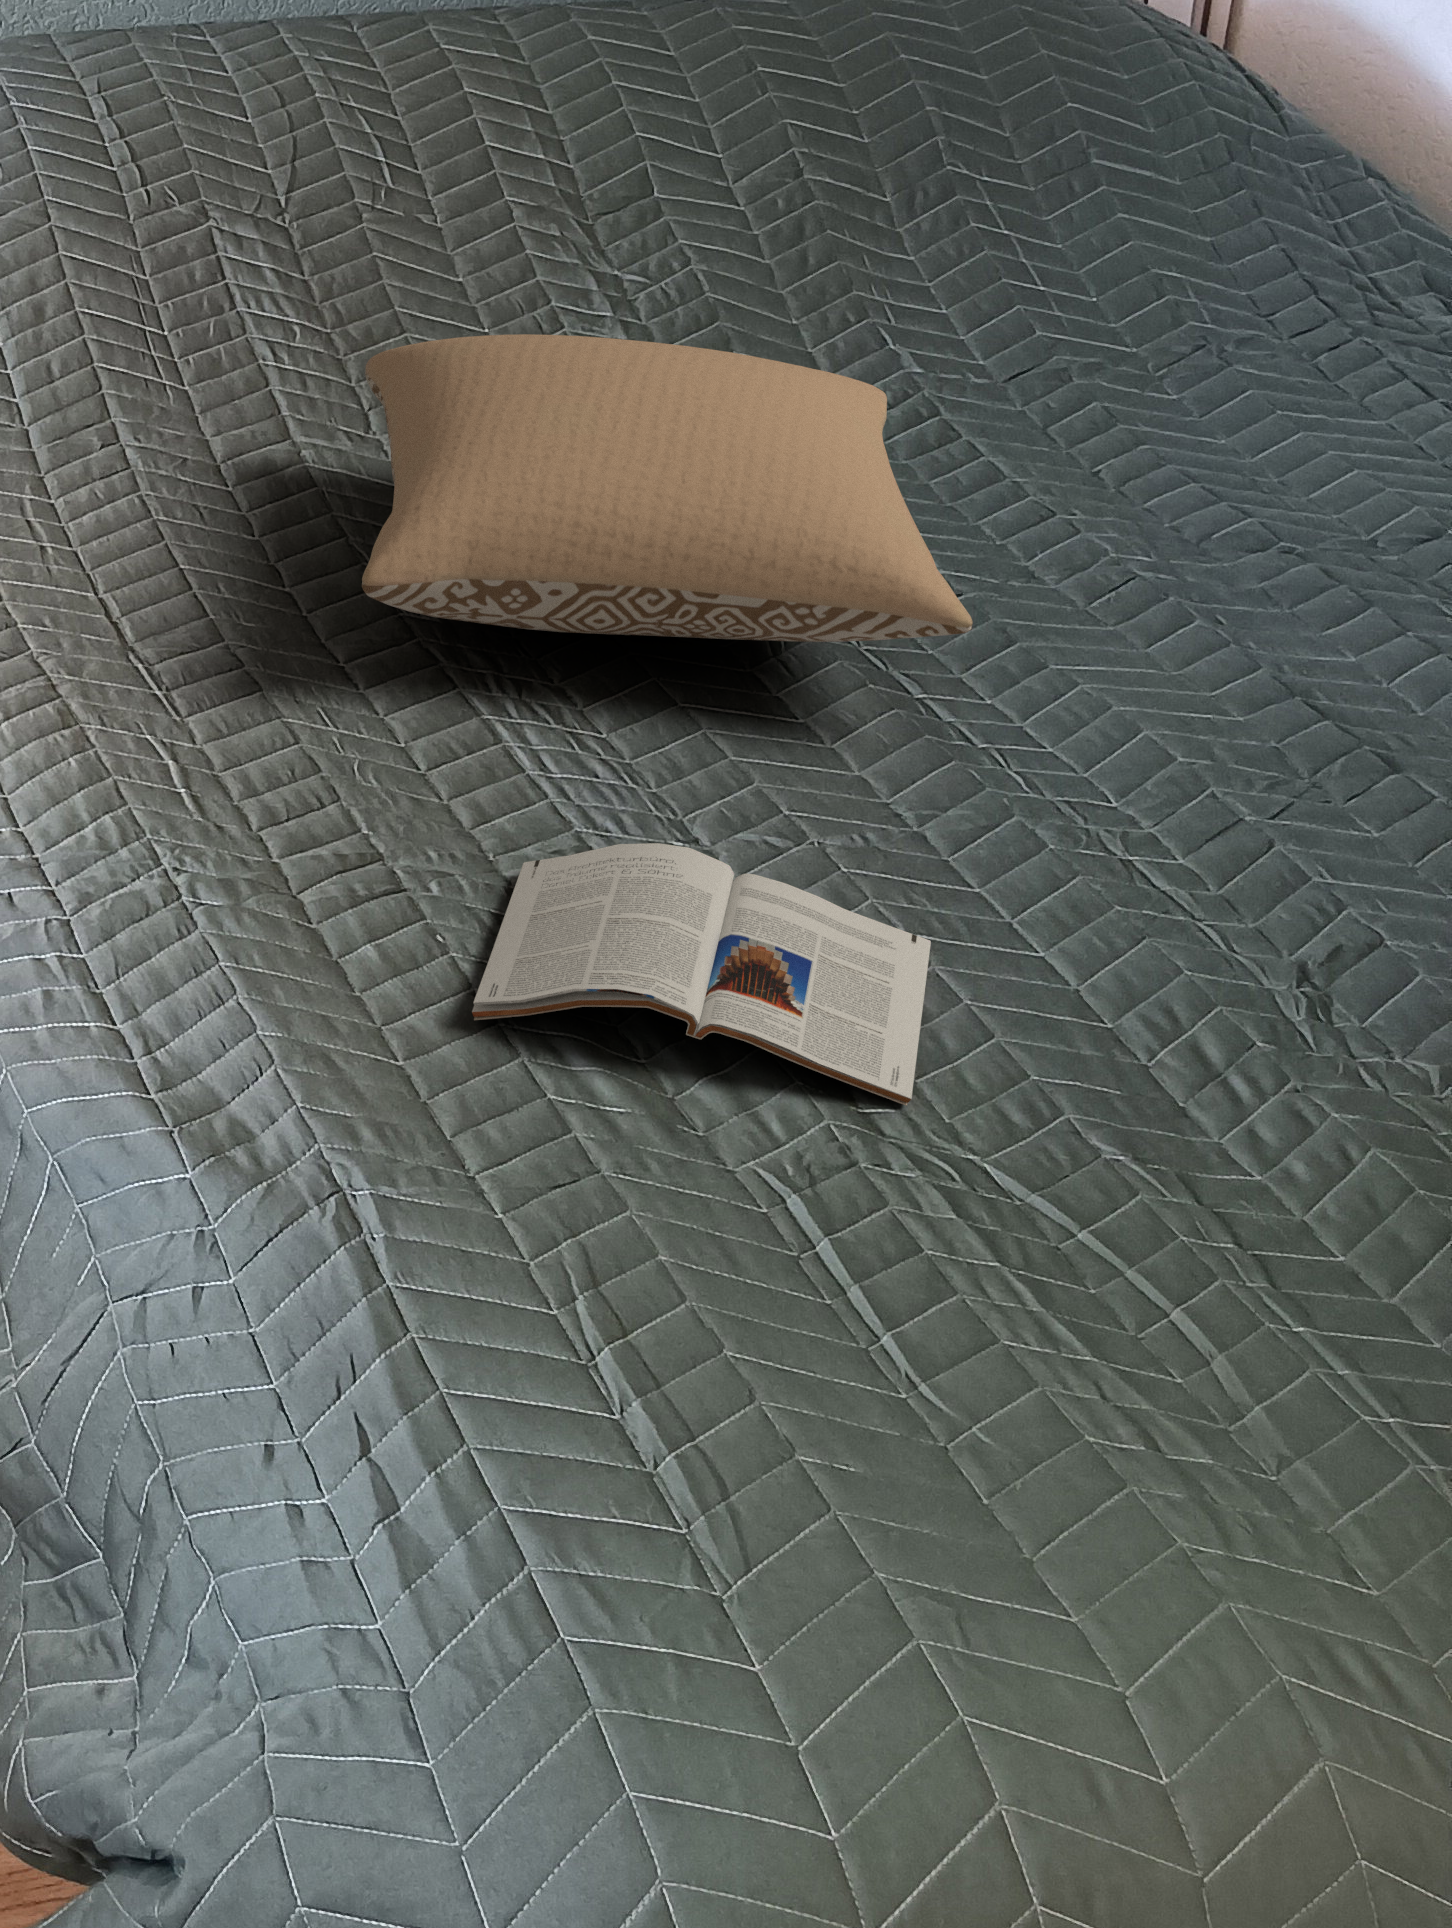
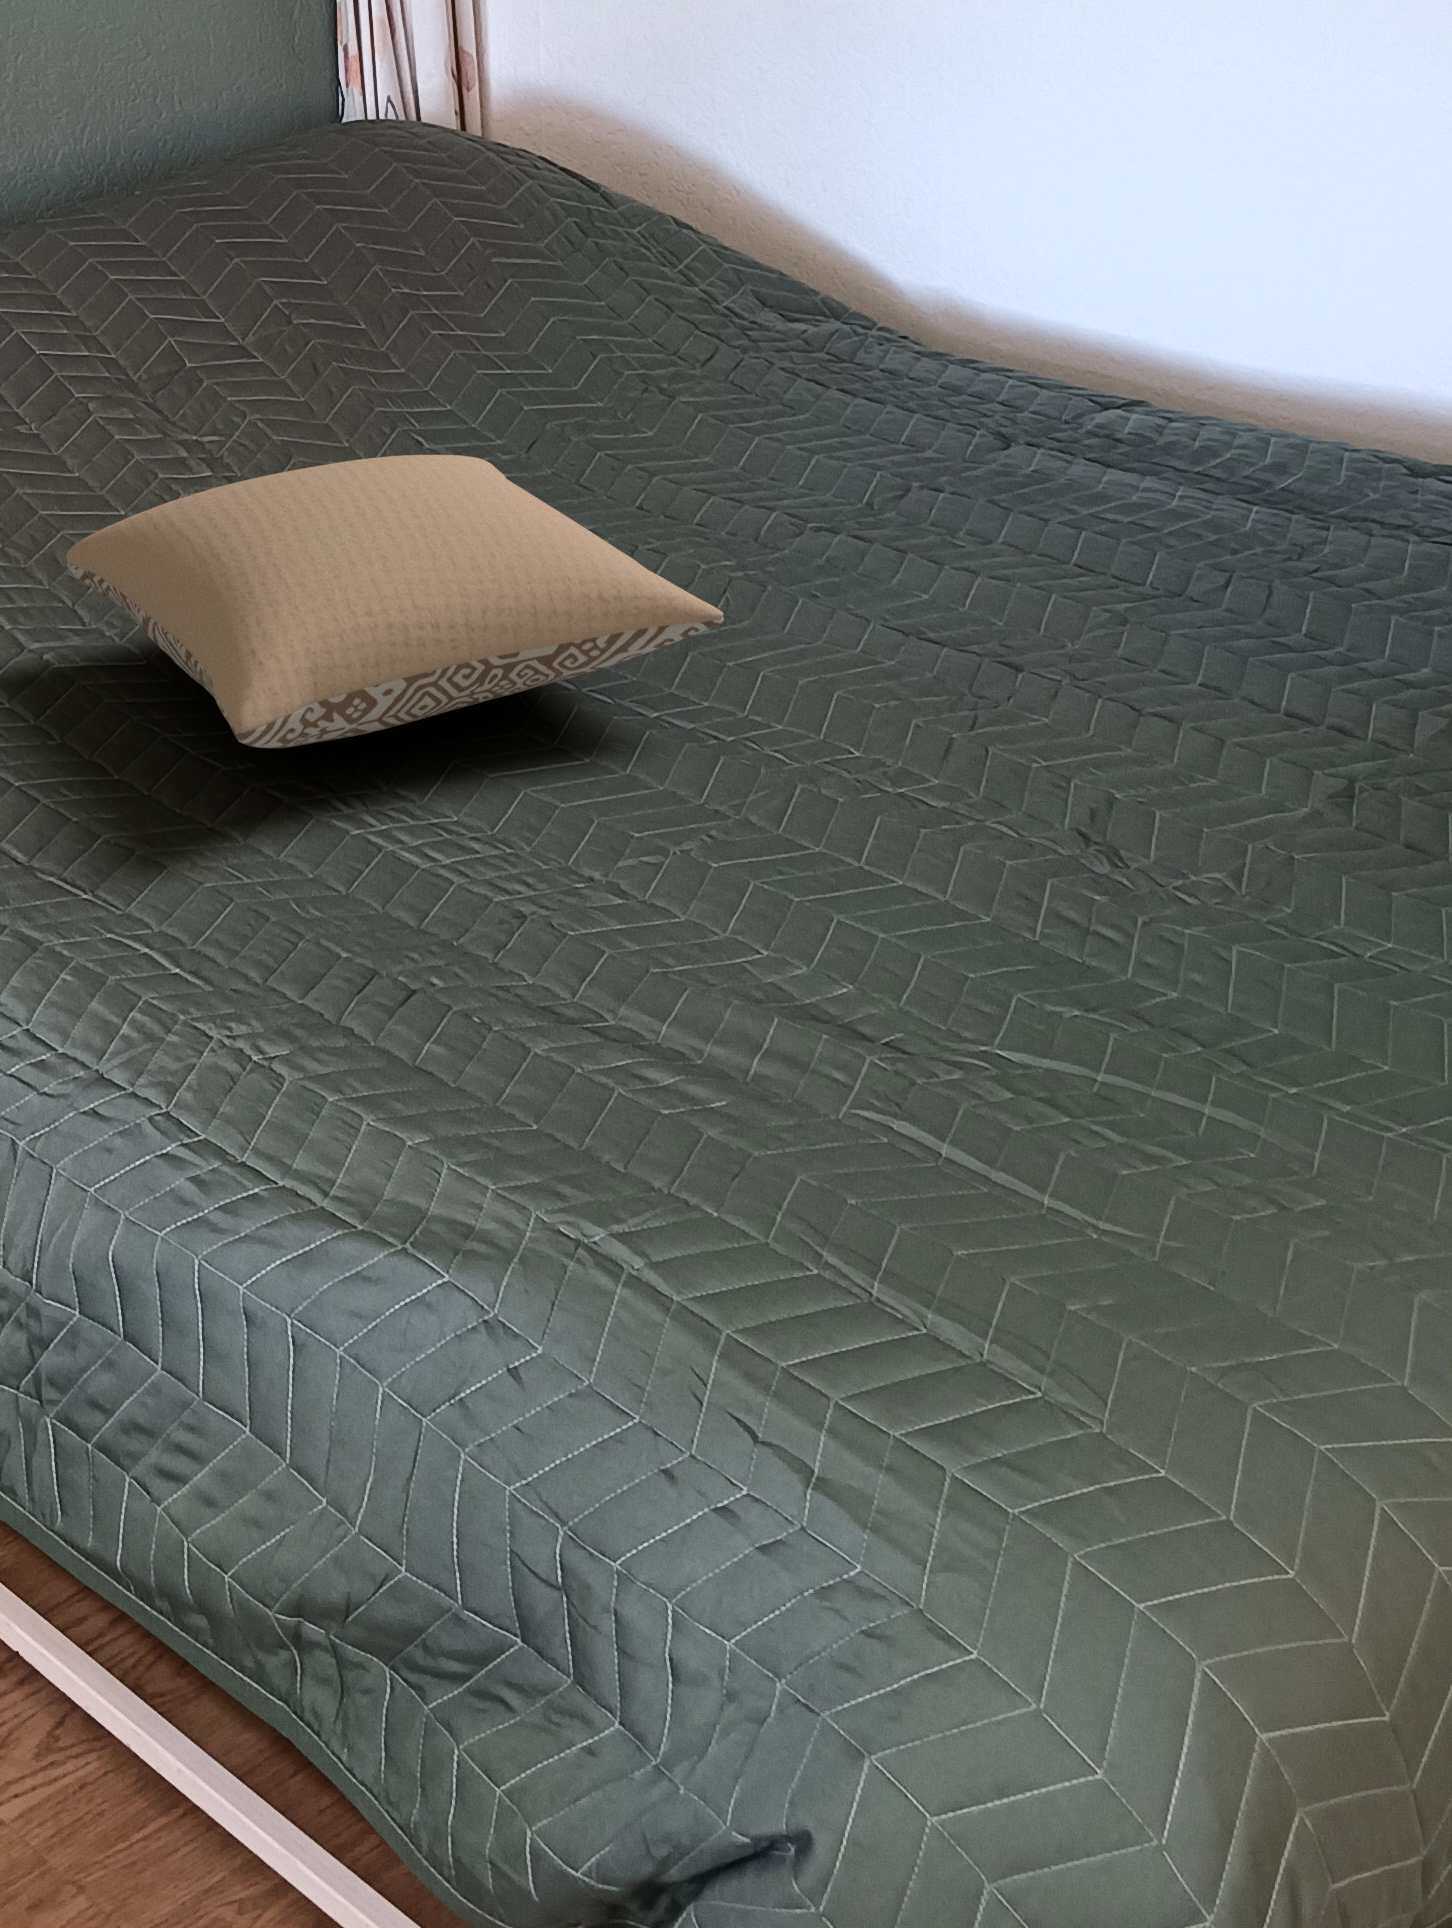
magazine: present [472,843,931,1106] -> none [508,864,956,1068]

